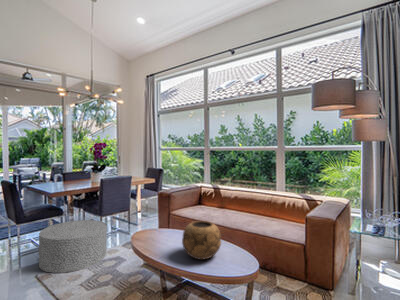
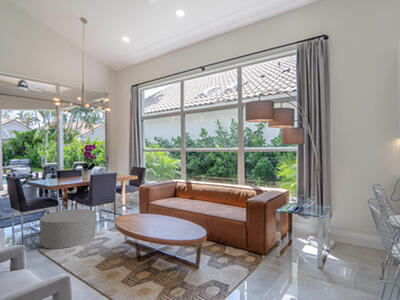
decorative bowl: present [182,221,221,259] -> none [151,204,180,231]

